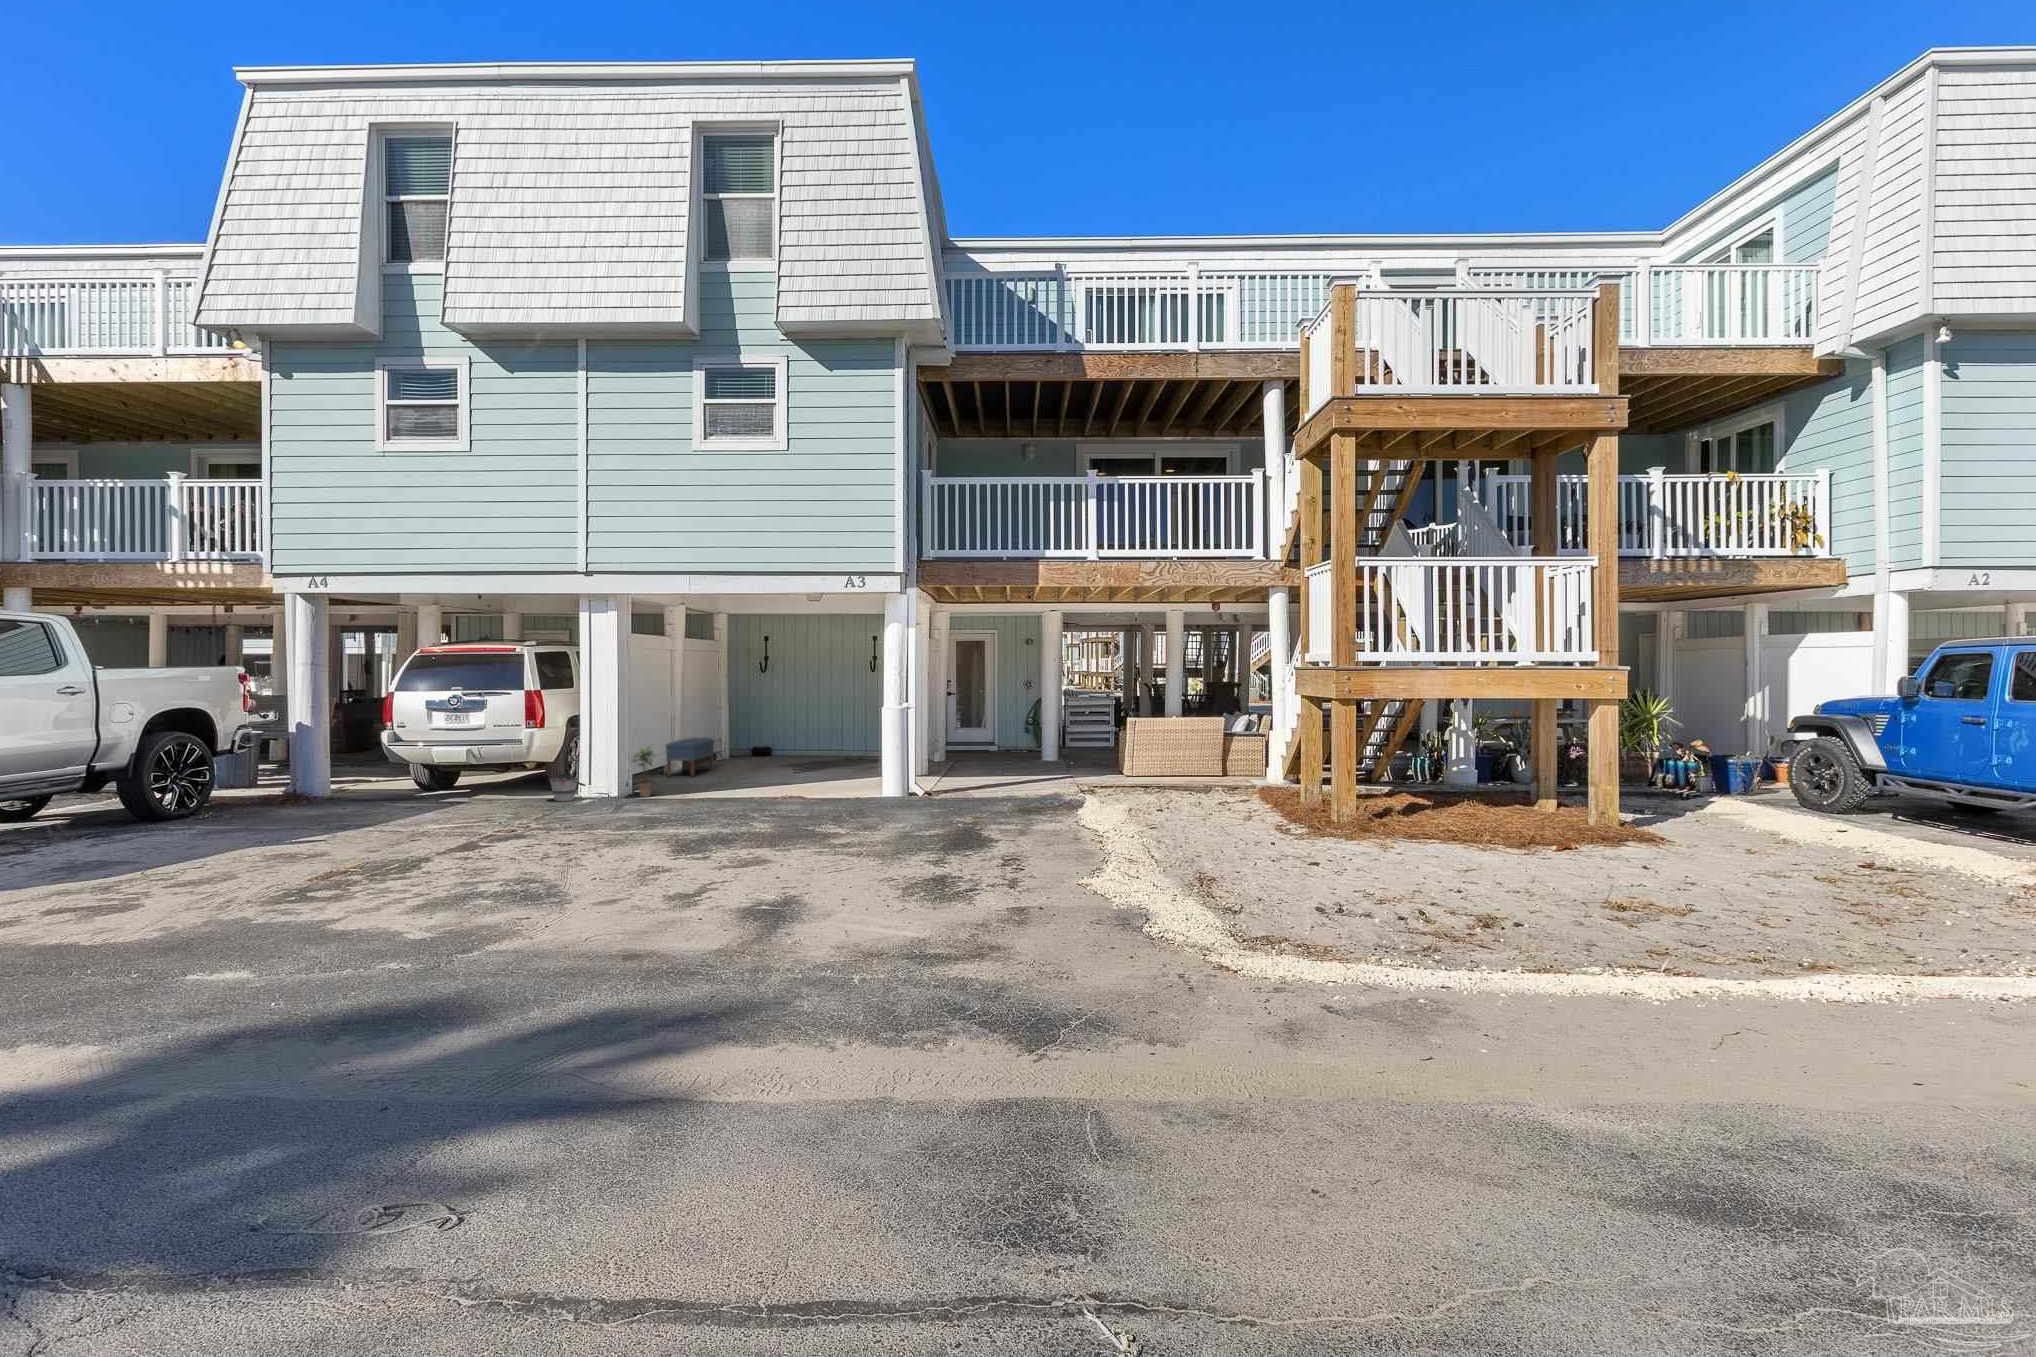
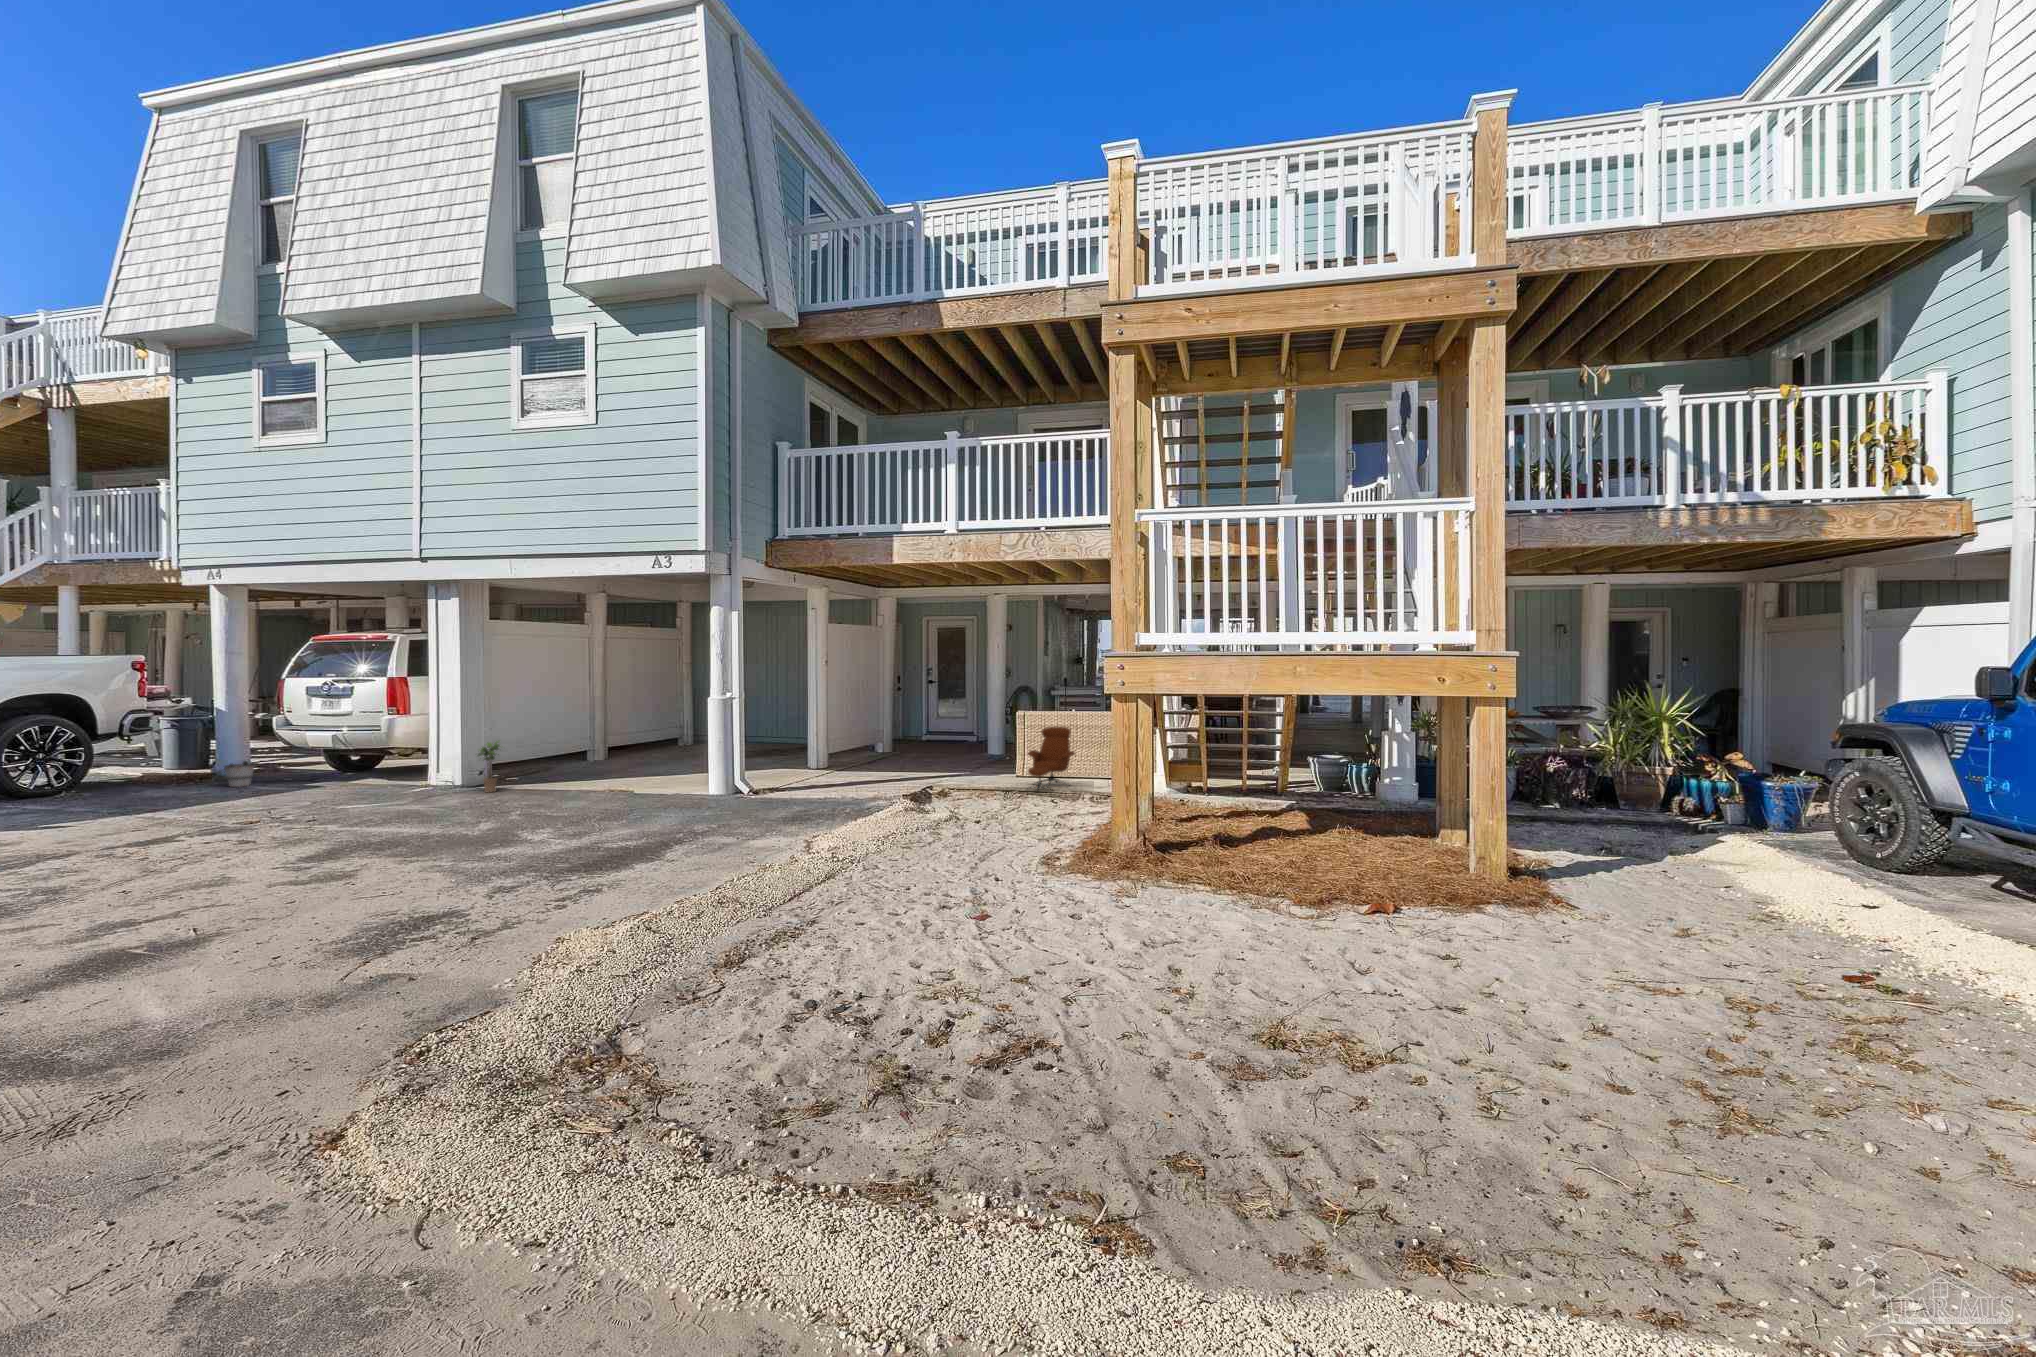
lounge chair: none [1137,729,1179,785] -> present [1028,727,1075,790]
bench: present [666,738,714,777] -> none [568,729,638,770]
bucket: present [550,774,586,801] -> present [216,761,255,787]

